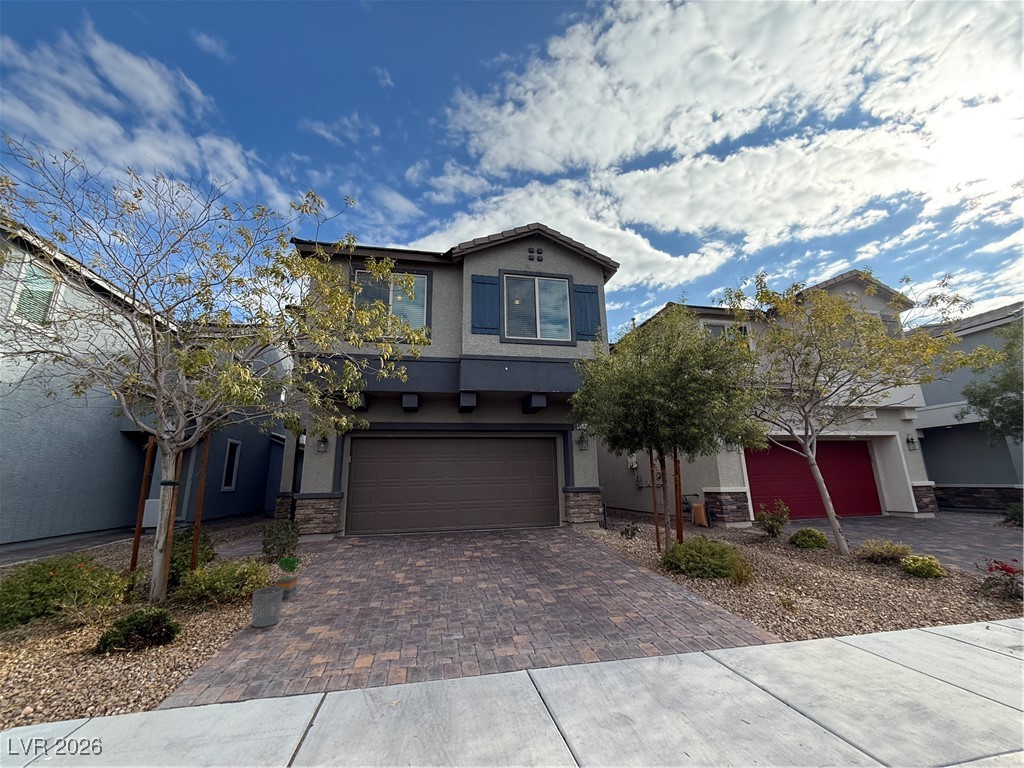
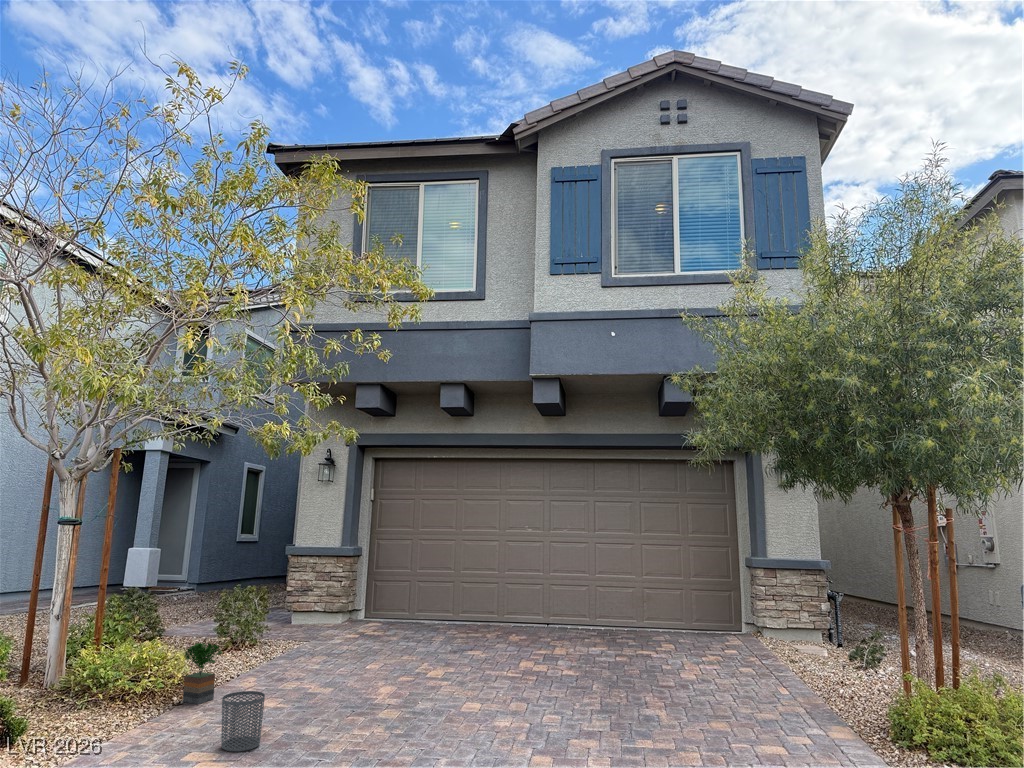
waste bin: present [252,586,283,627] -> present [221,691,265,752]

